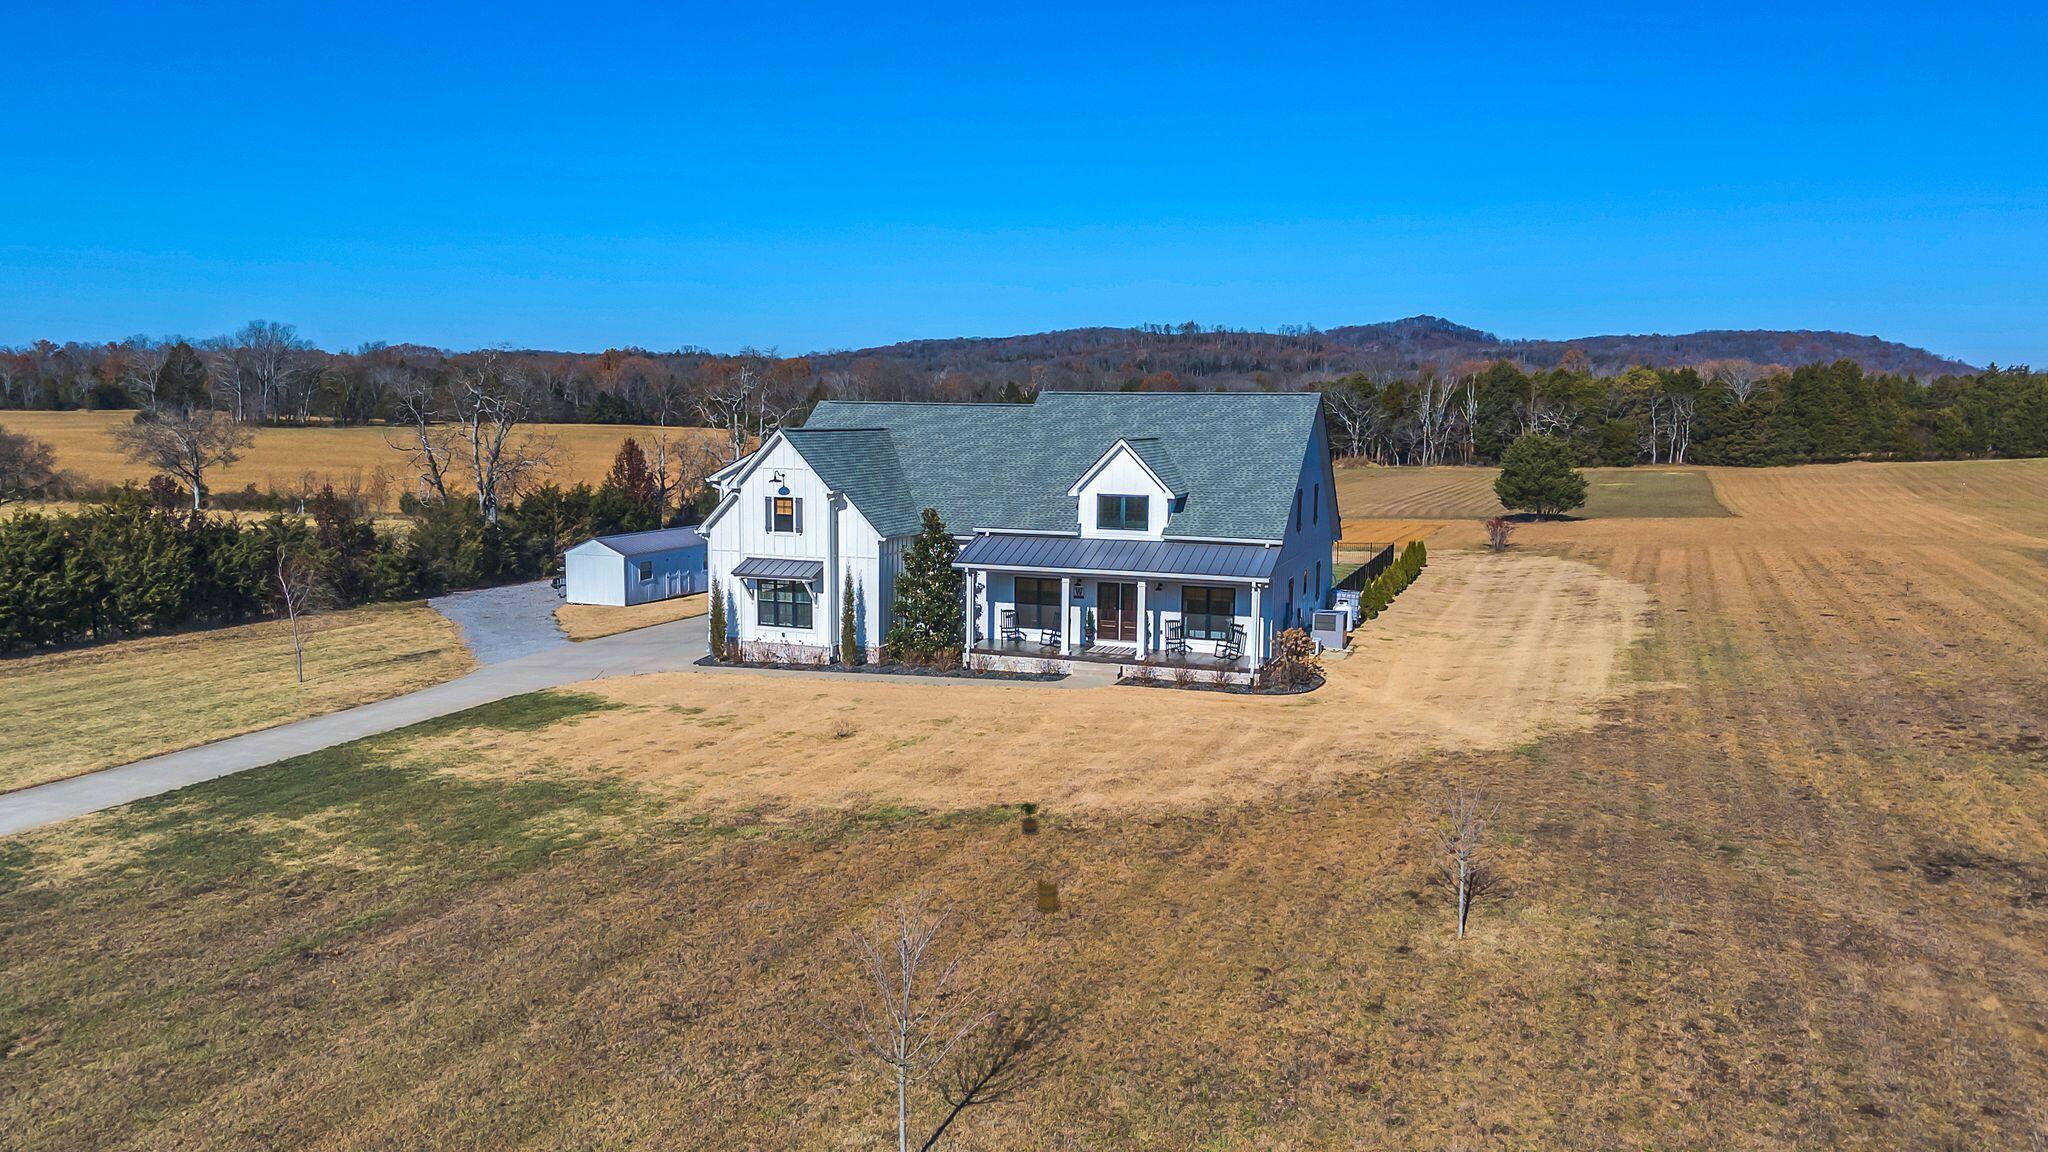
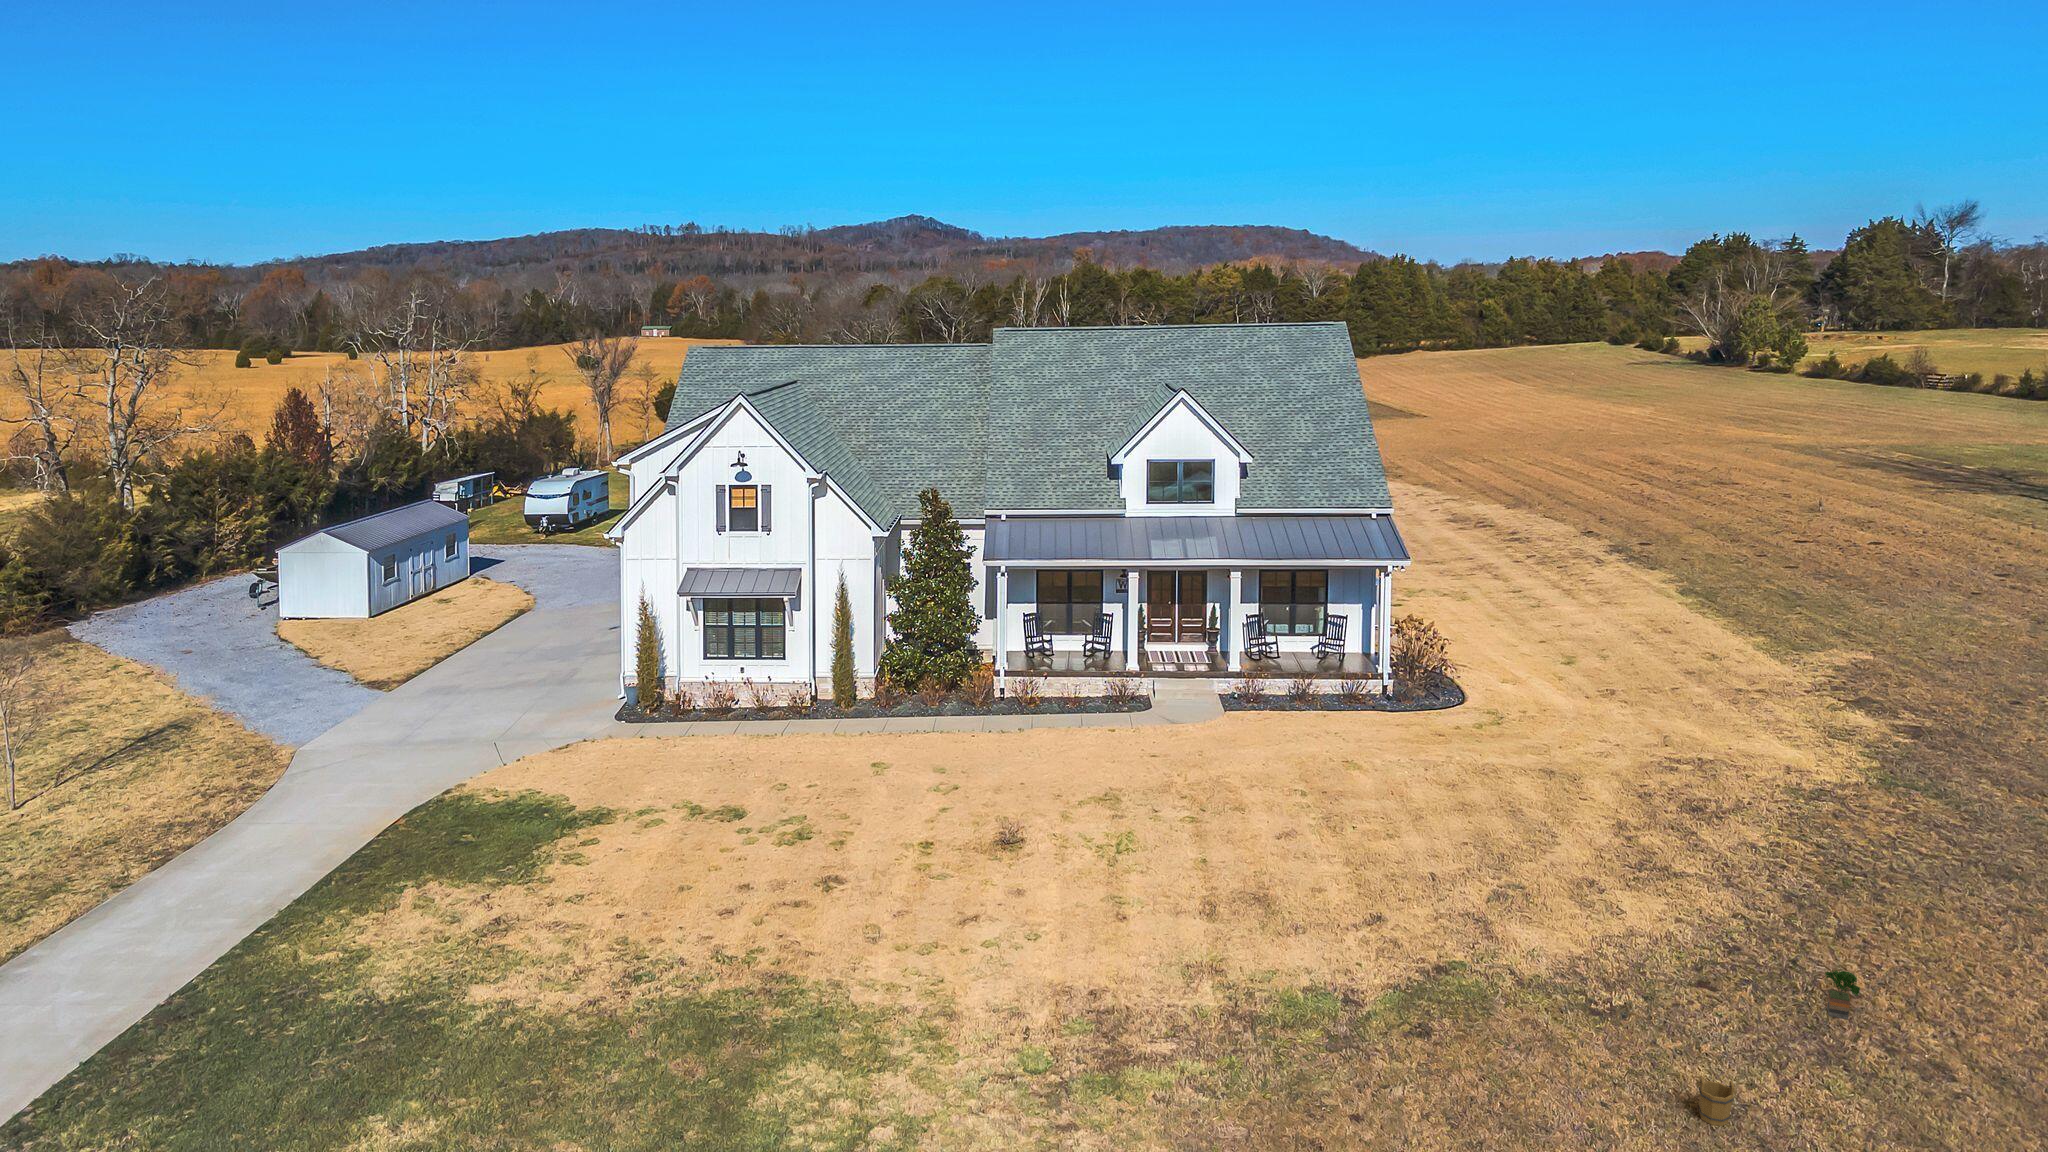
potted tree: present [1021,802,1039,835] -> present [1825,970,1860,1019]

